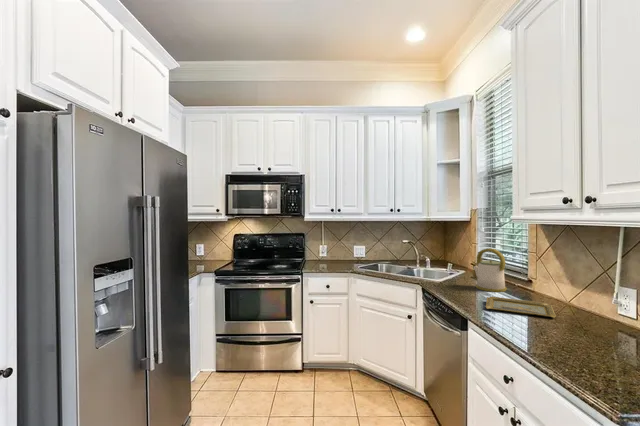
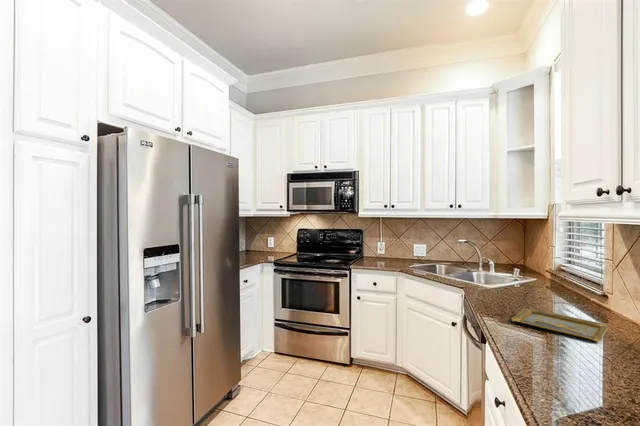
kettle: present [473,248,507,292] -> none [529,252,570,306]

